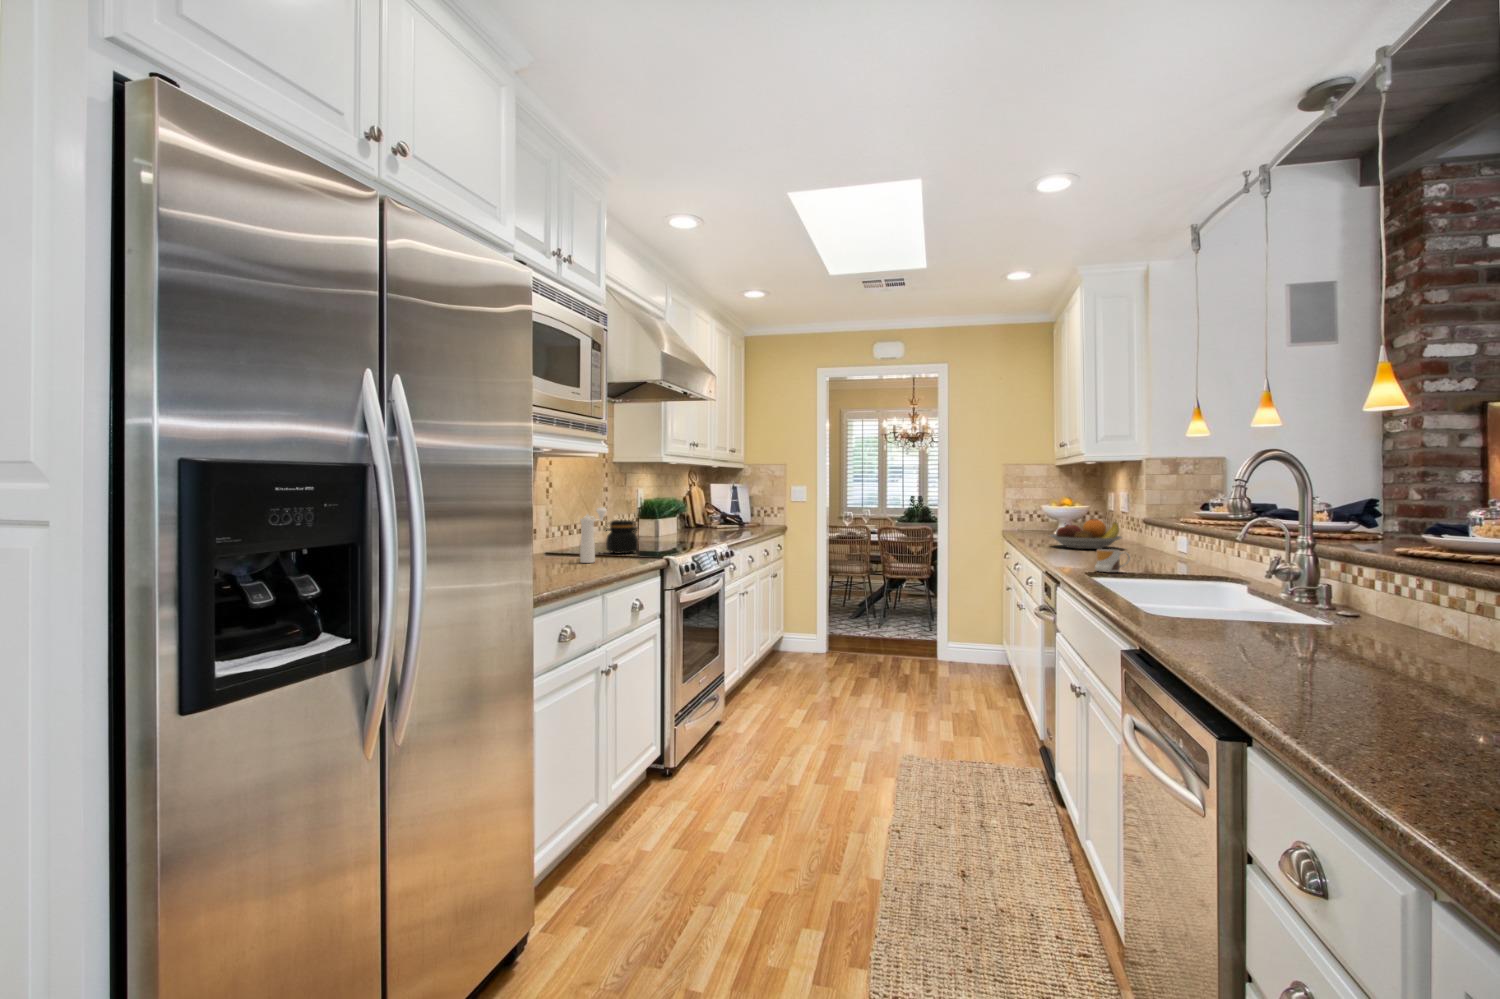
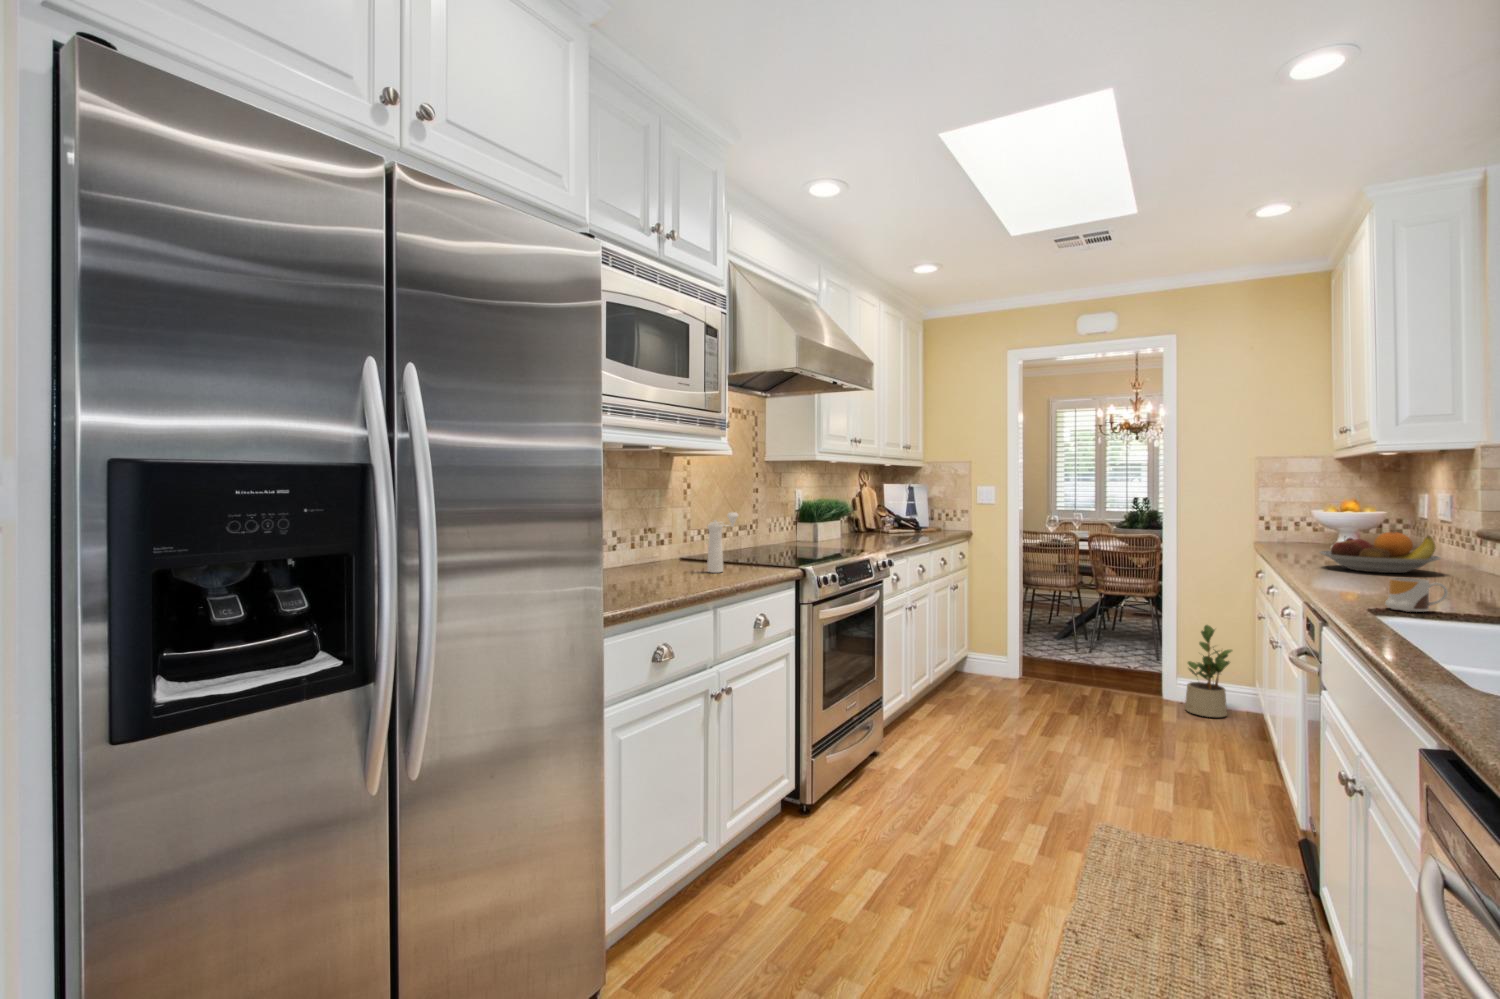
jar: present [604,520,639,554] -> none [741,526,780,562]
potted plant: none [955,597,988,670] -> present [1185,625,1232,717]

